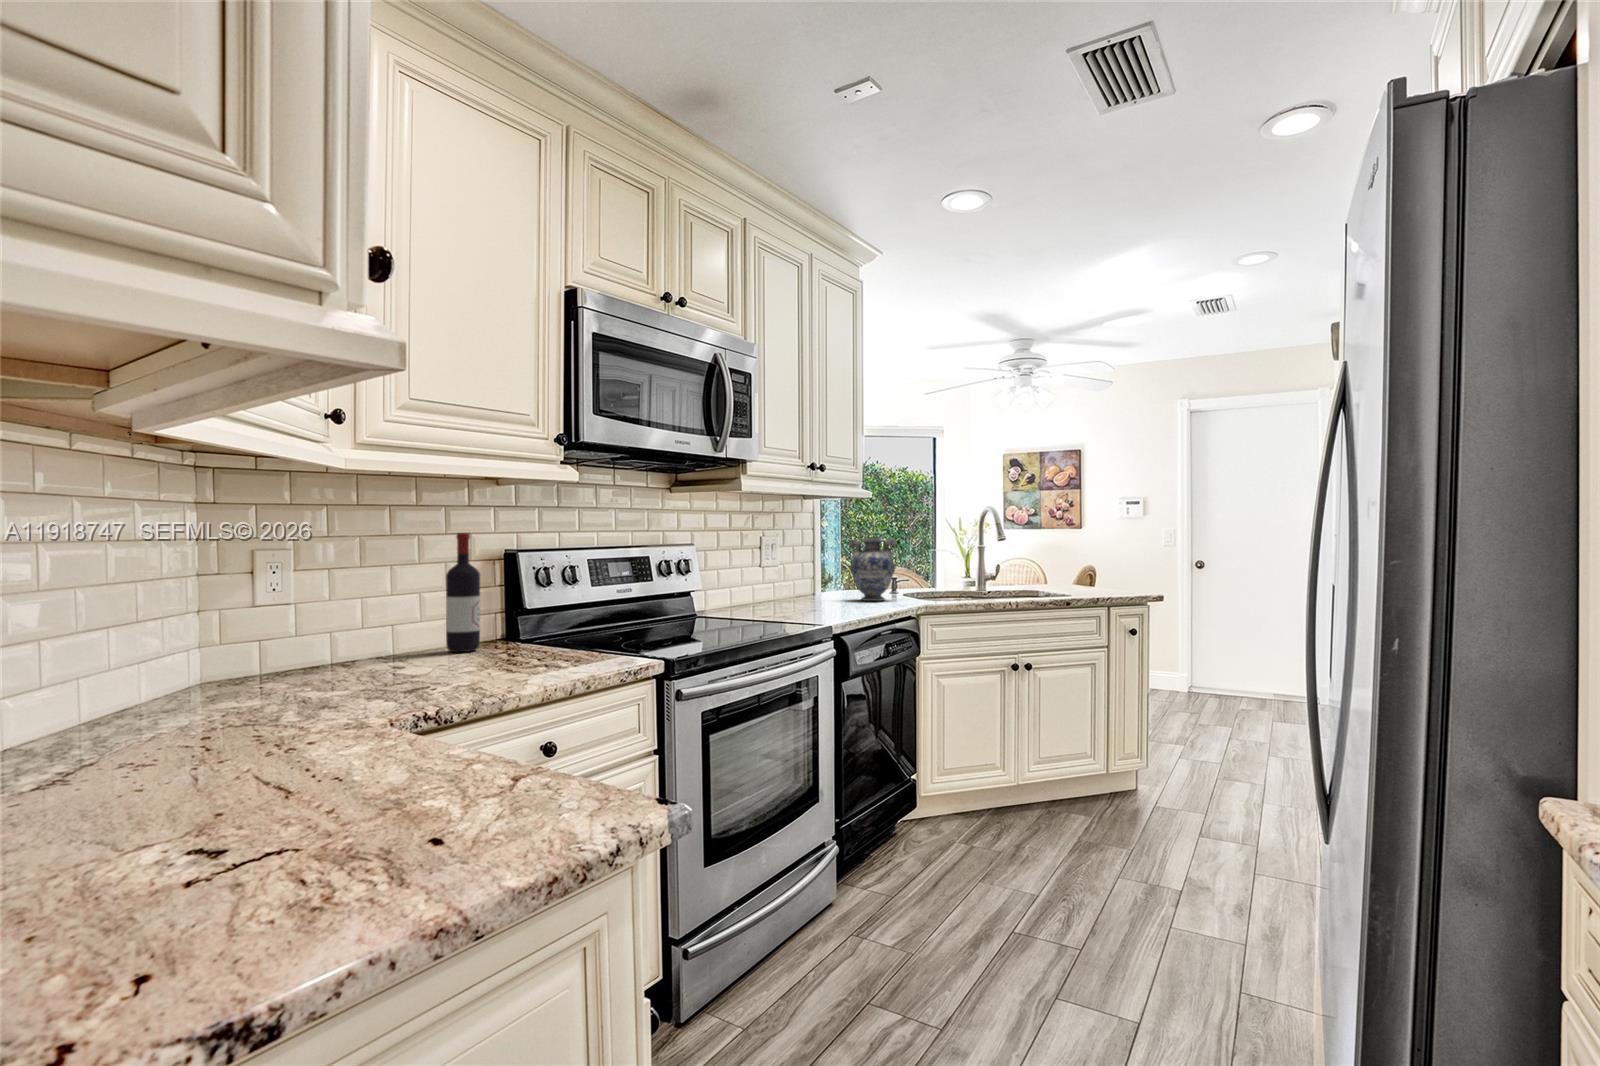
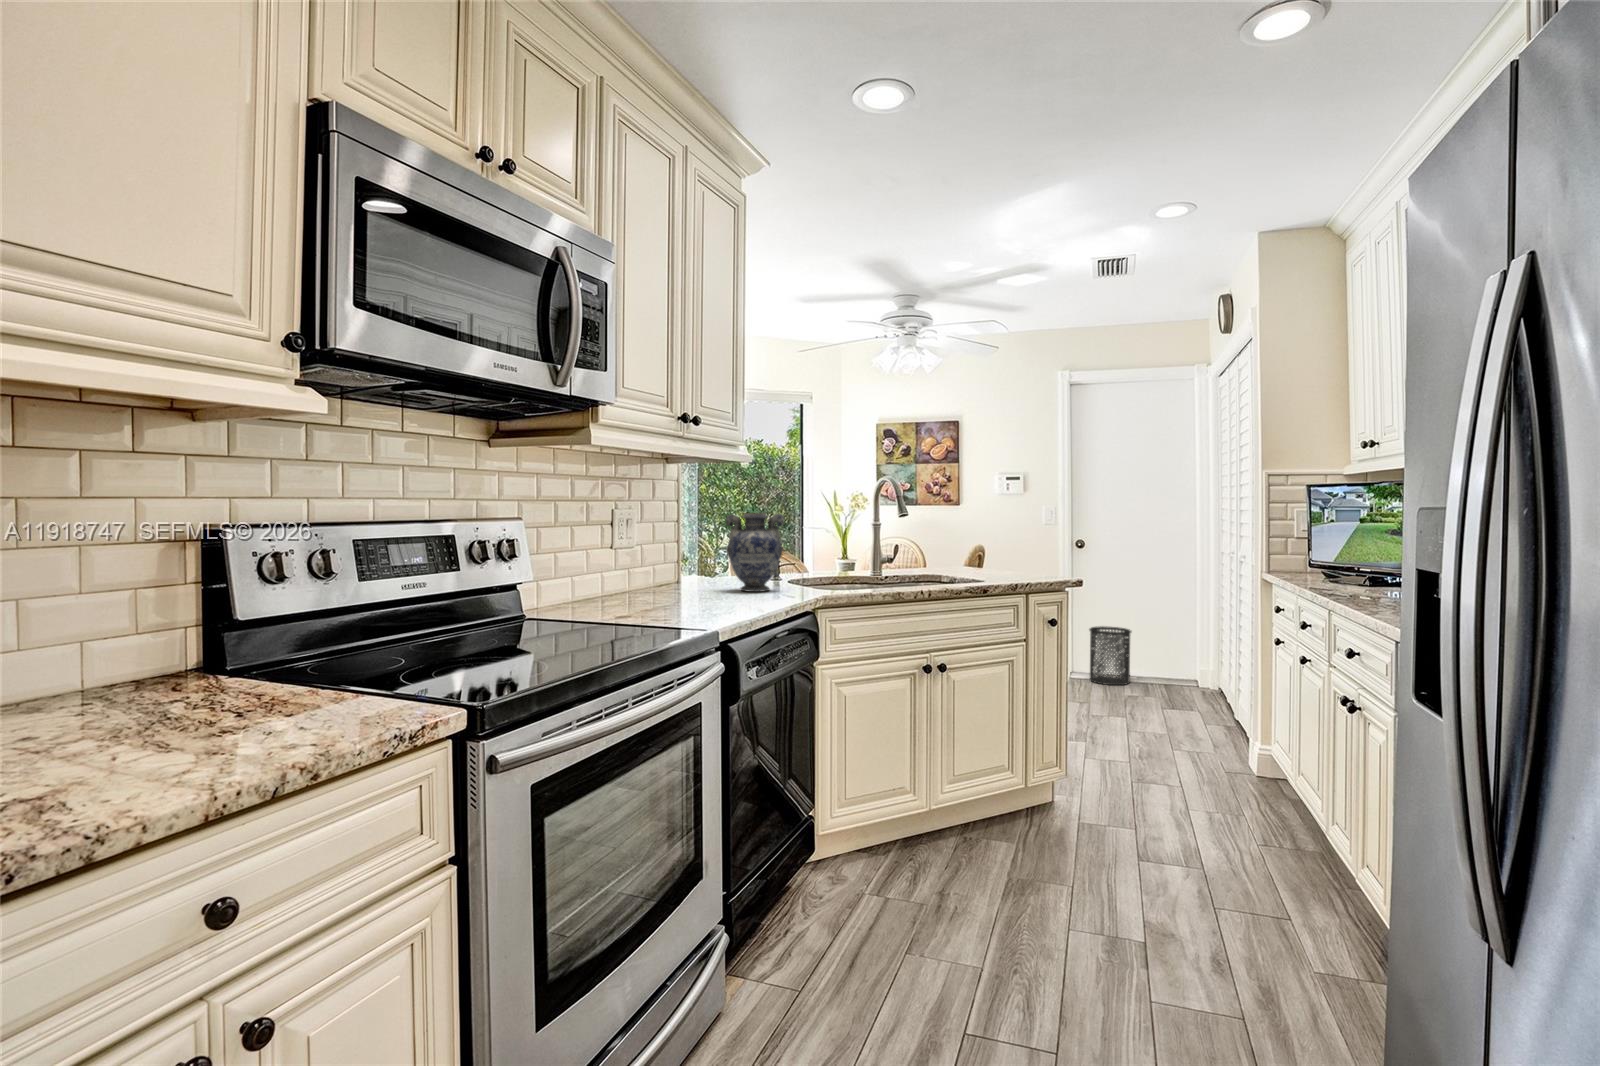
wine bottle: present [446,533,480,652] -> none [66,495,139,703]
trash can: none [1211,643,1256,700] -> present [1089,626,1131,685]

